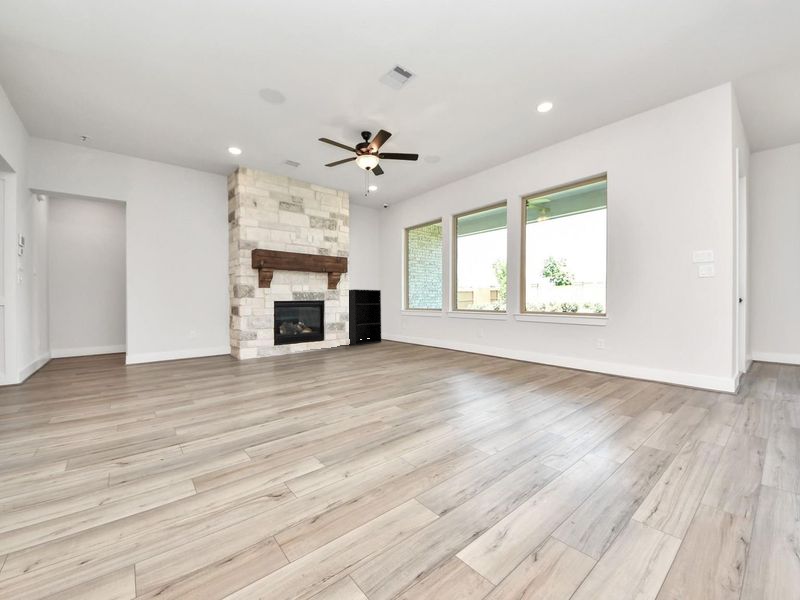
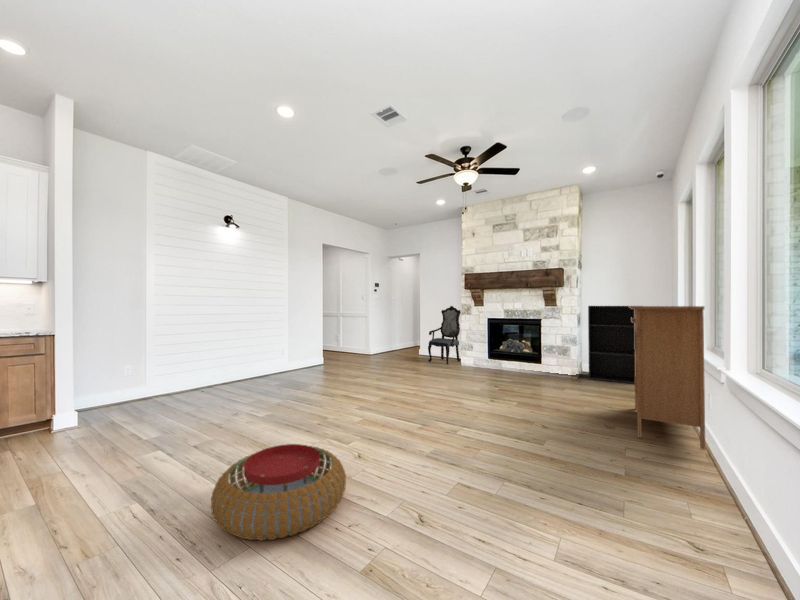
console table: none [421,283,490,355] -> present [629,306,705,450]
armchair: none [184,287,226,367] -> present [428,306,461,364]
pouf: none [577,382,724,453] -> present [211,444,346,540]

